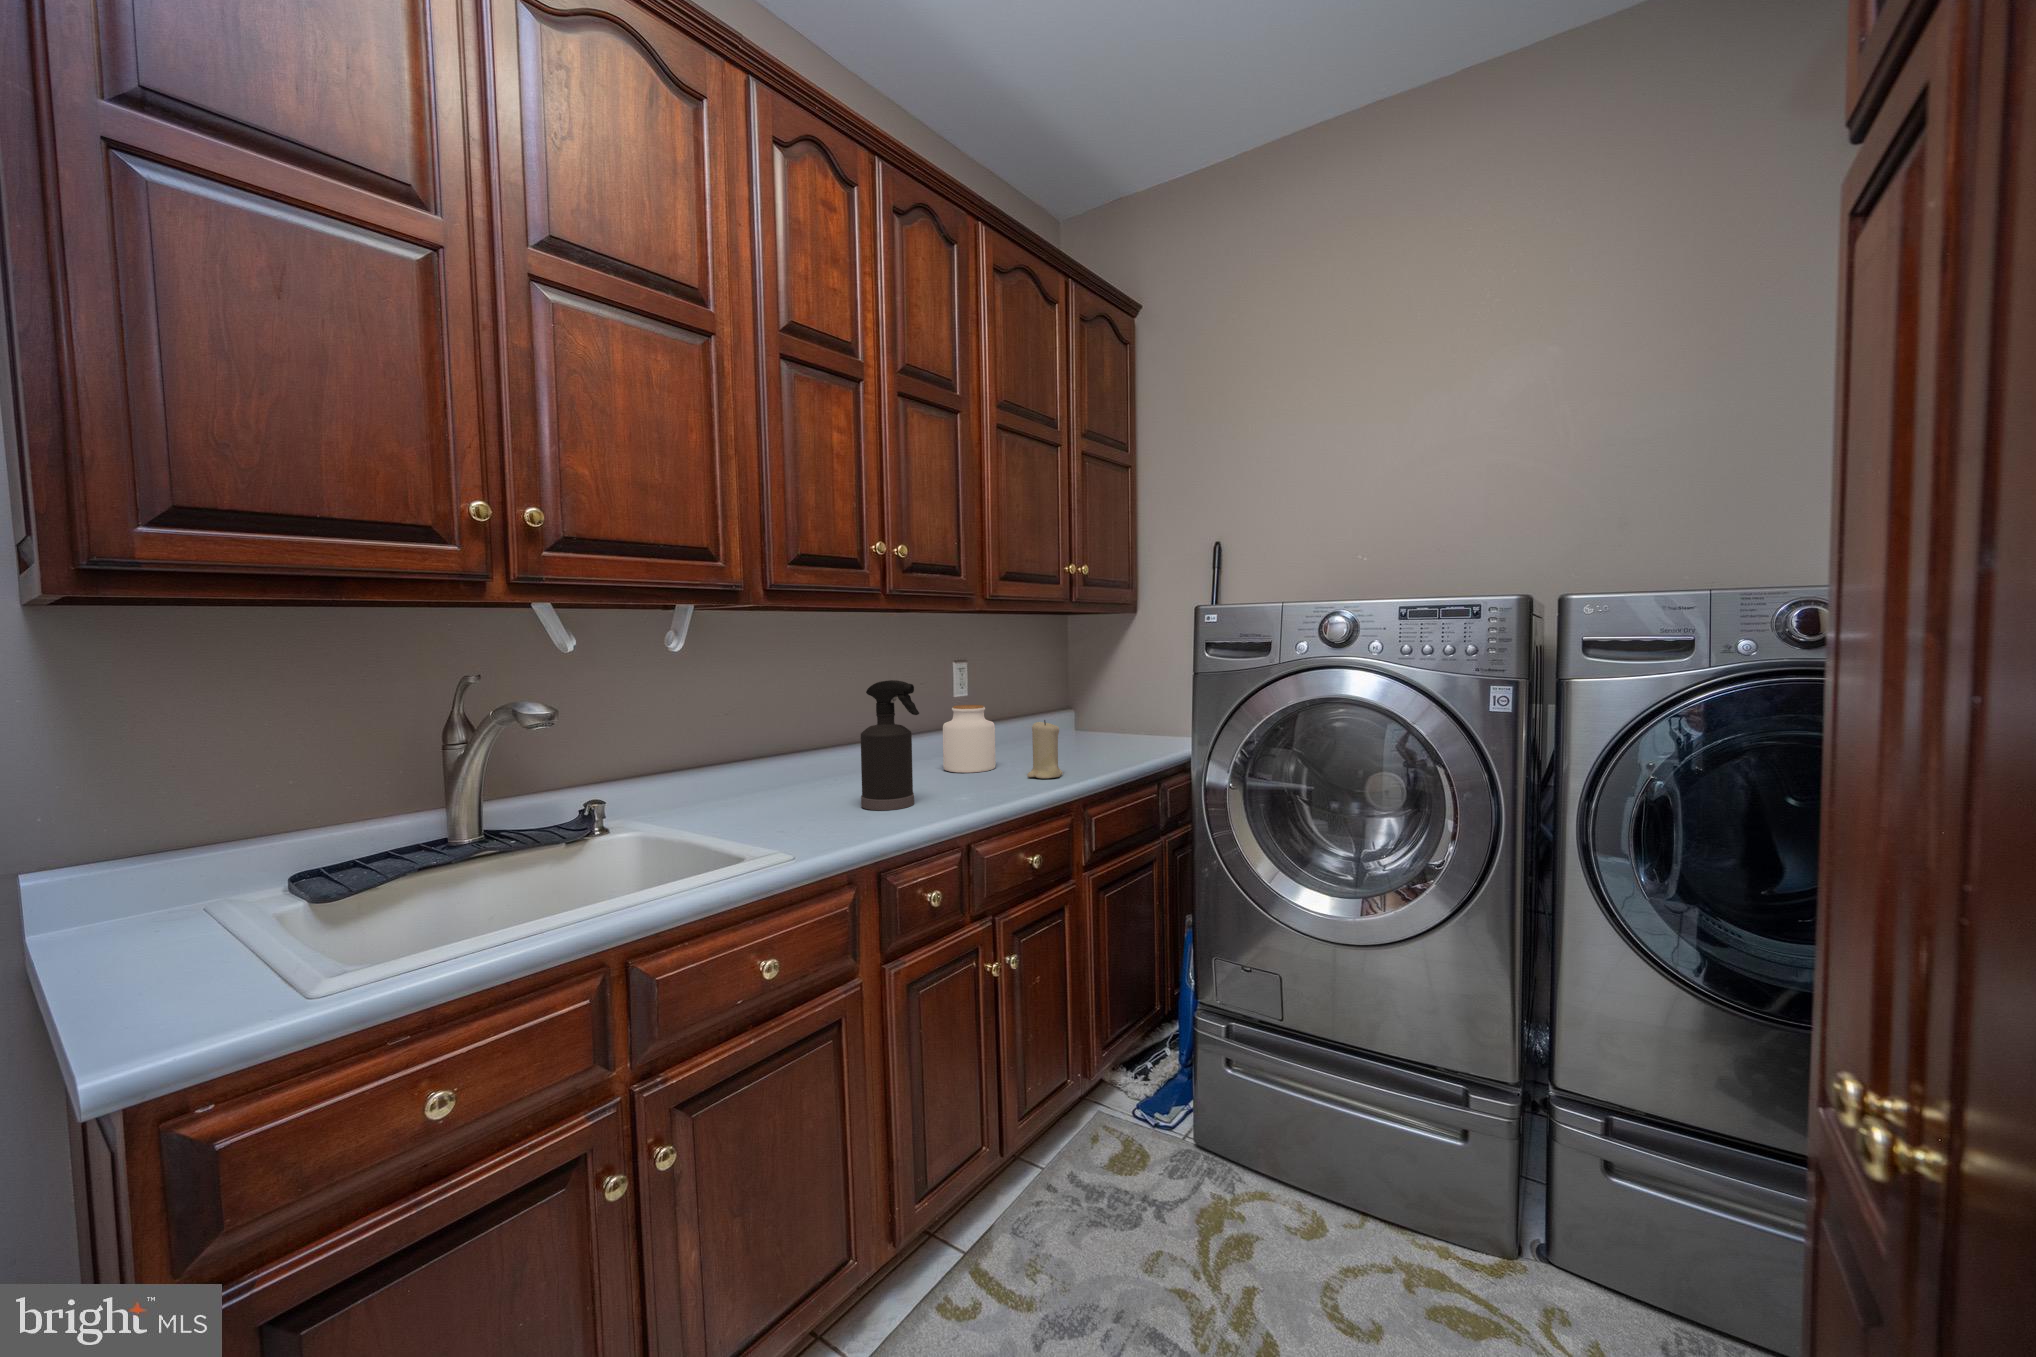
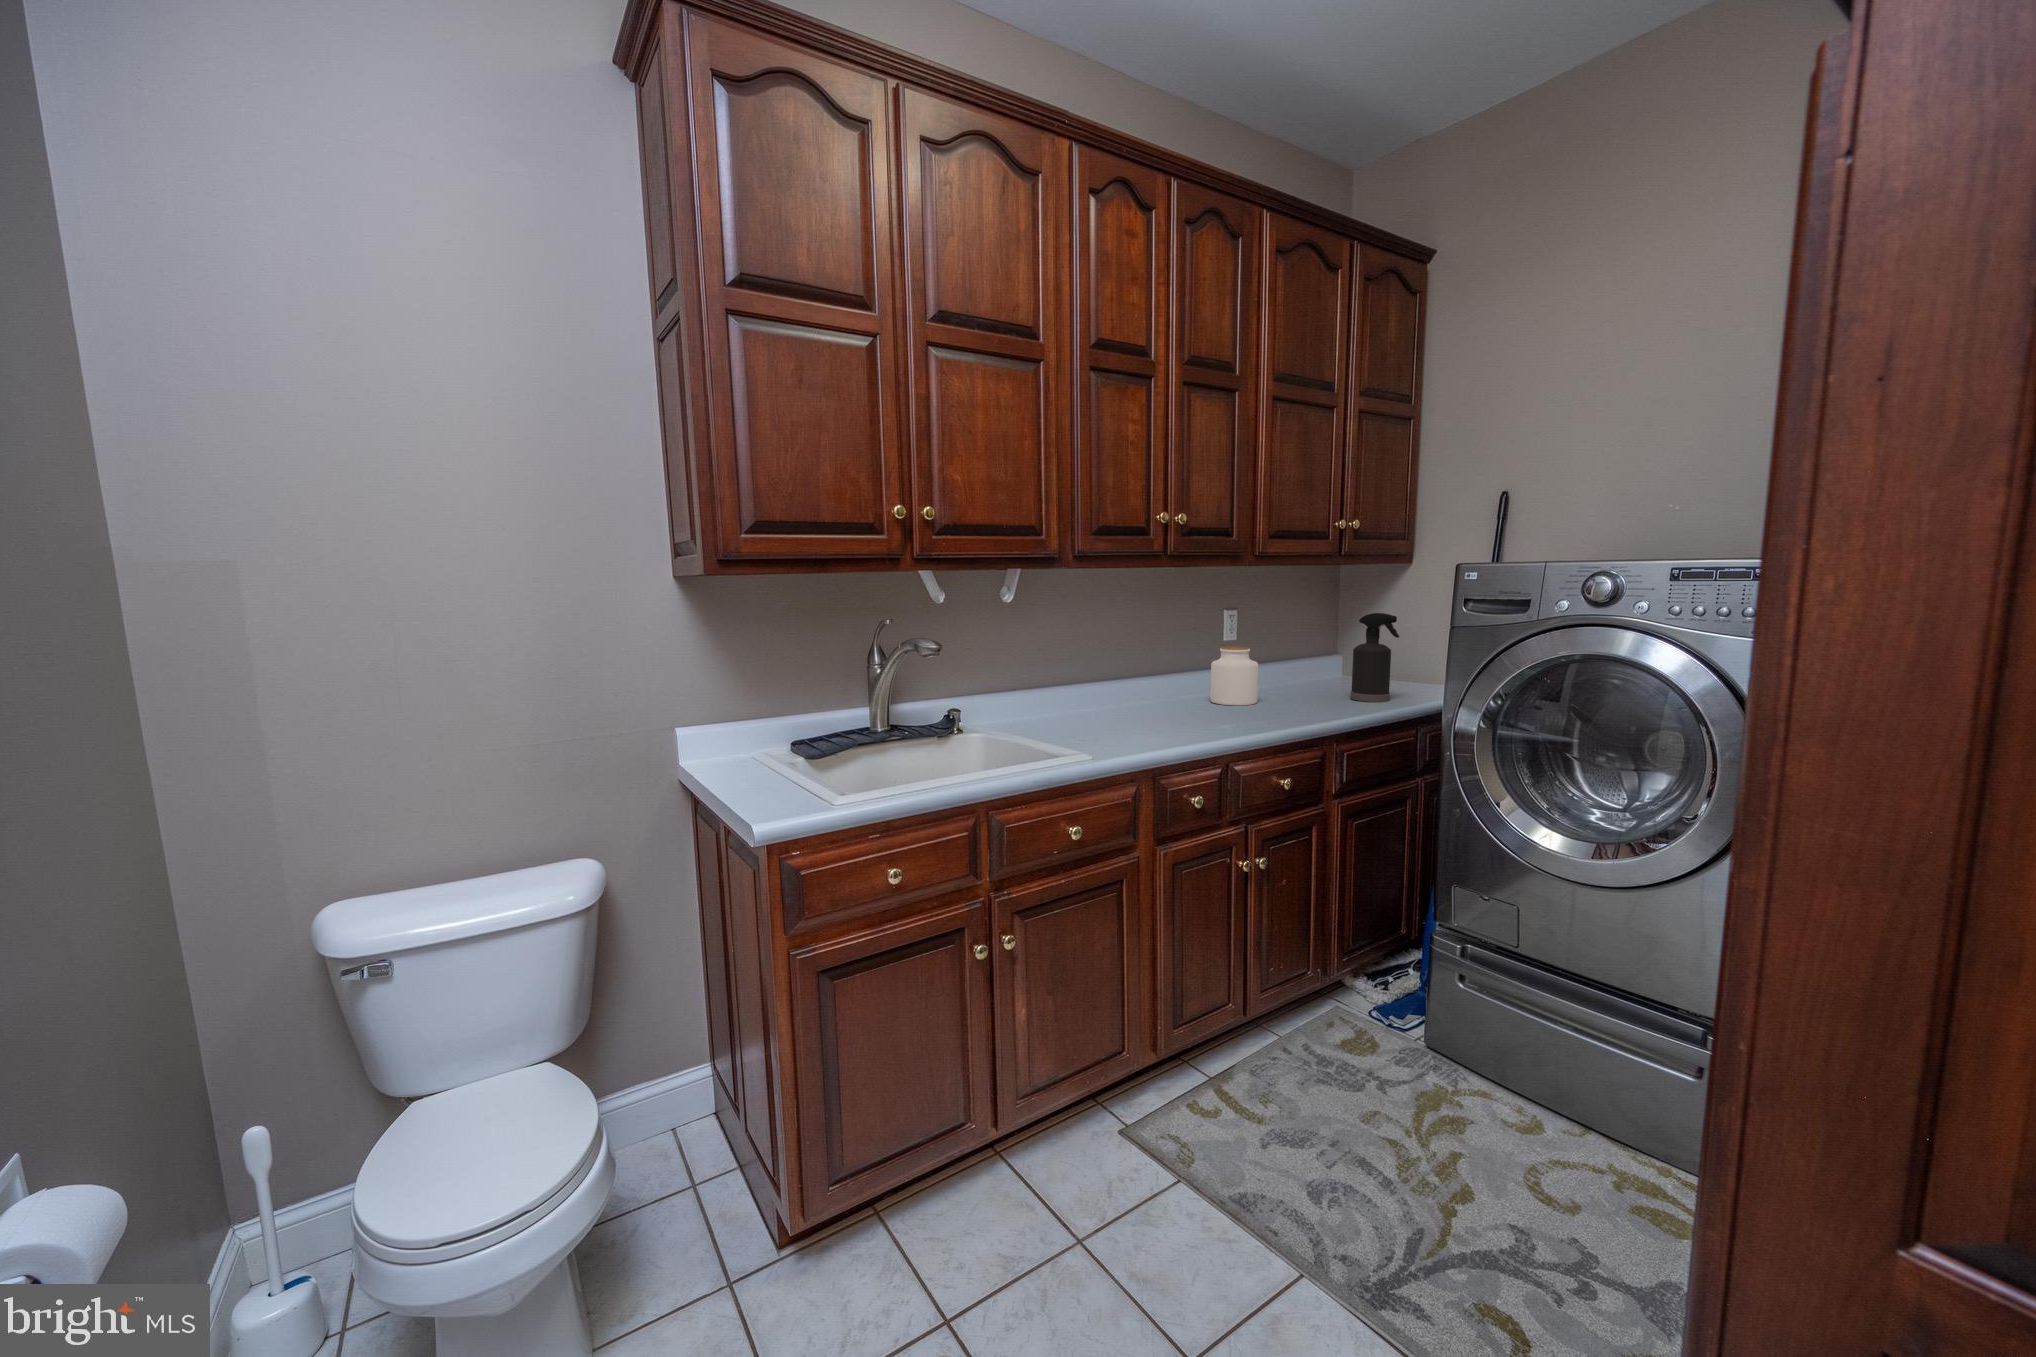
spray bottle: present [861,680,919,810] -> present [1350,613,1400,702]
candle: present [1027,720,1063,779] -> none [1285,663,1318,714]

